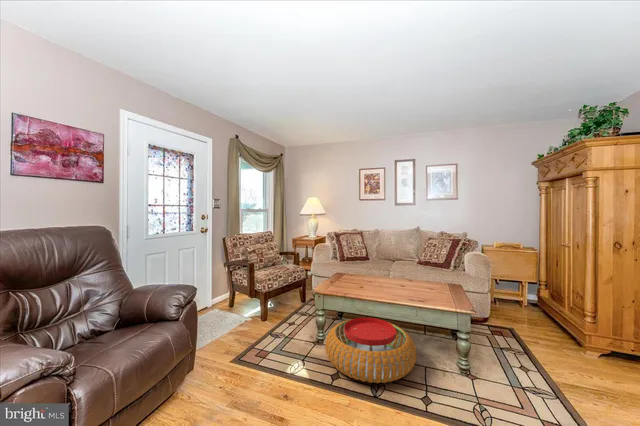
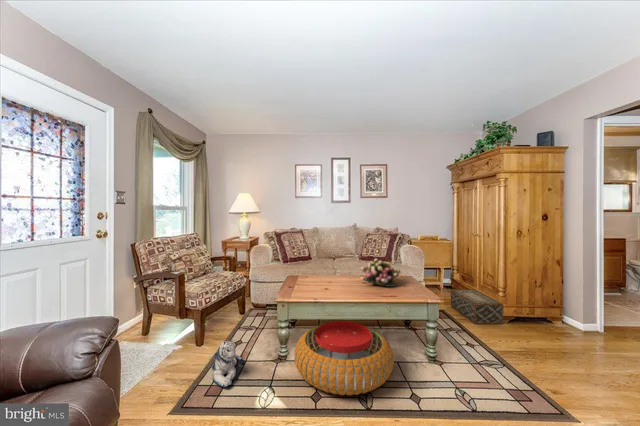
flower arrangement: none [398,263,442,293] -> present [360,259,400,287]
woven basket: none [522,305,583,353] -> present [451,289,503,324]
plush toy: none [264,319,290,354] -> present [212,341,244,388]

